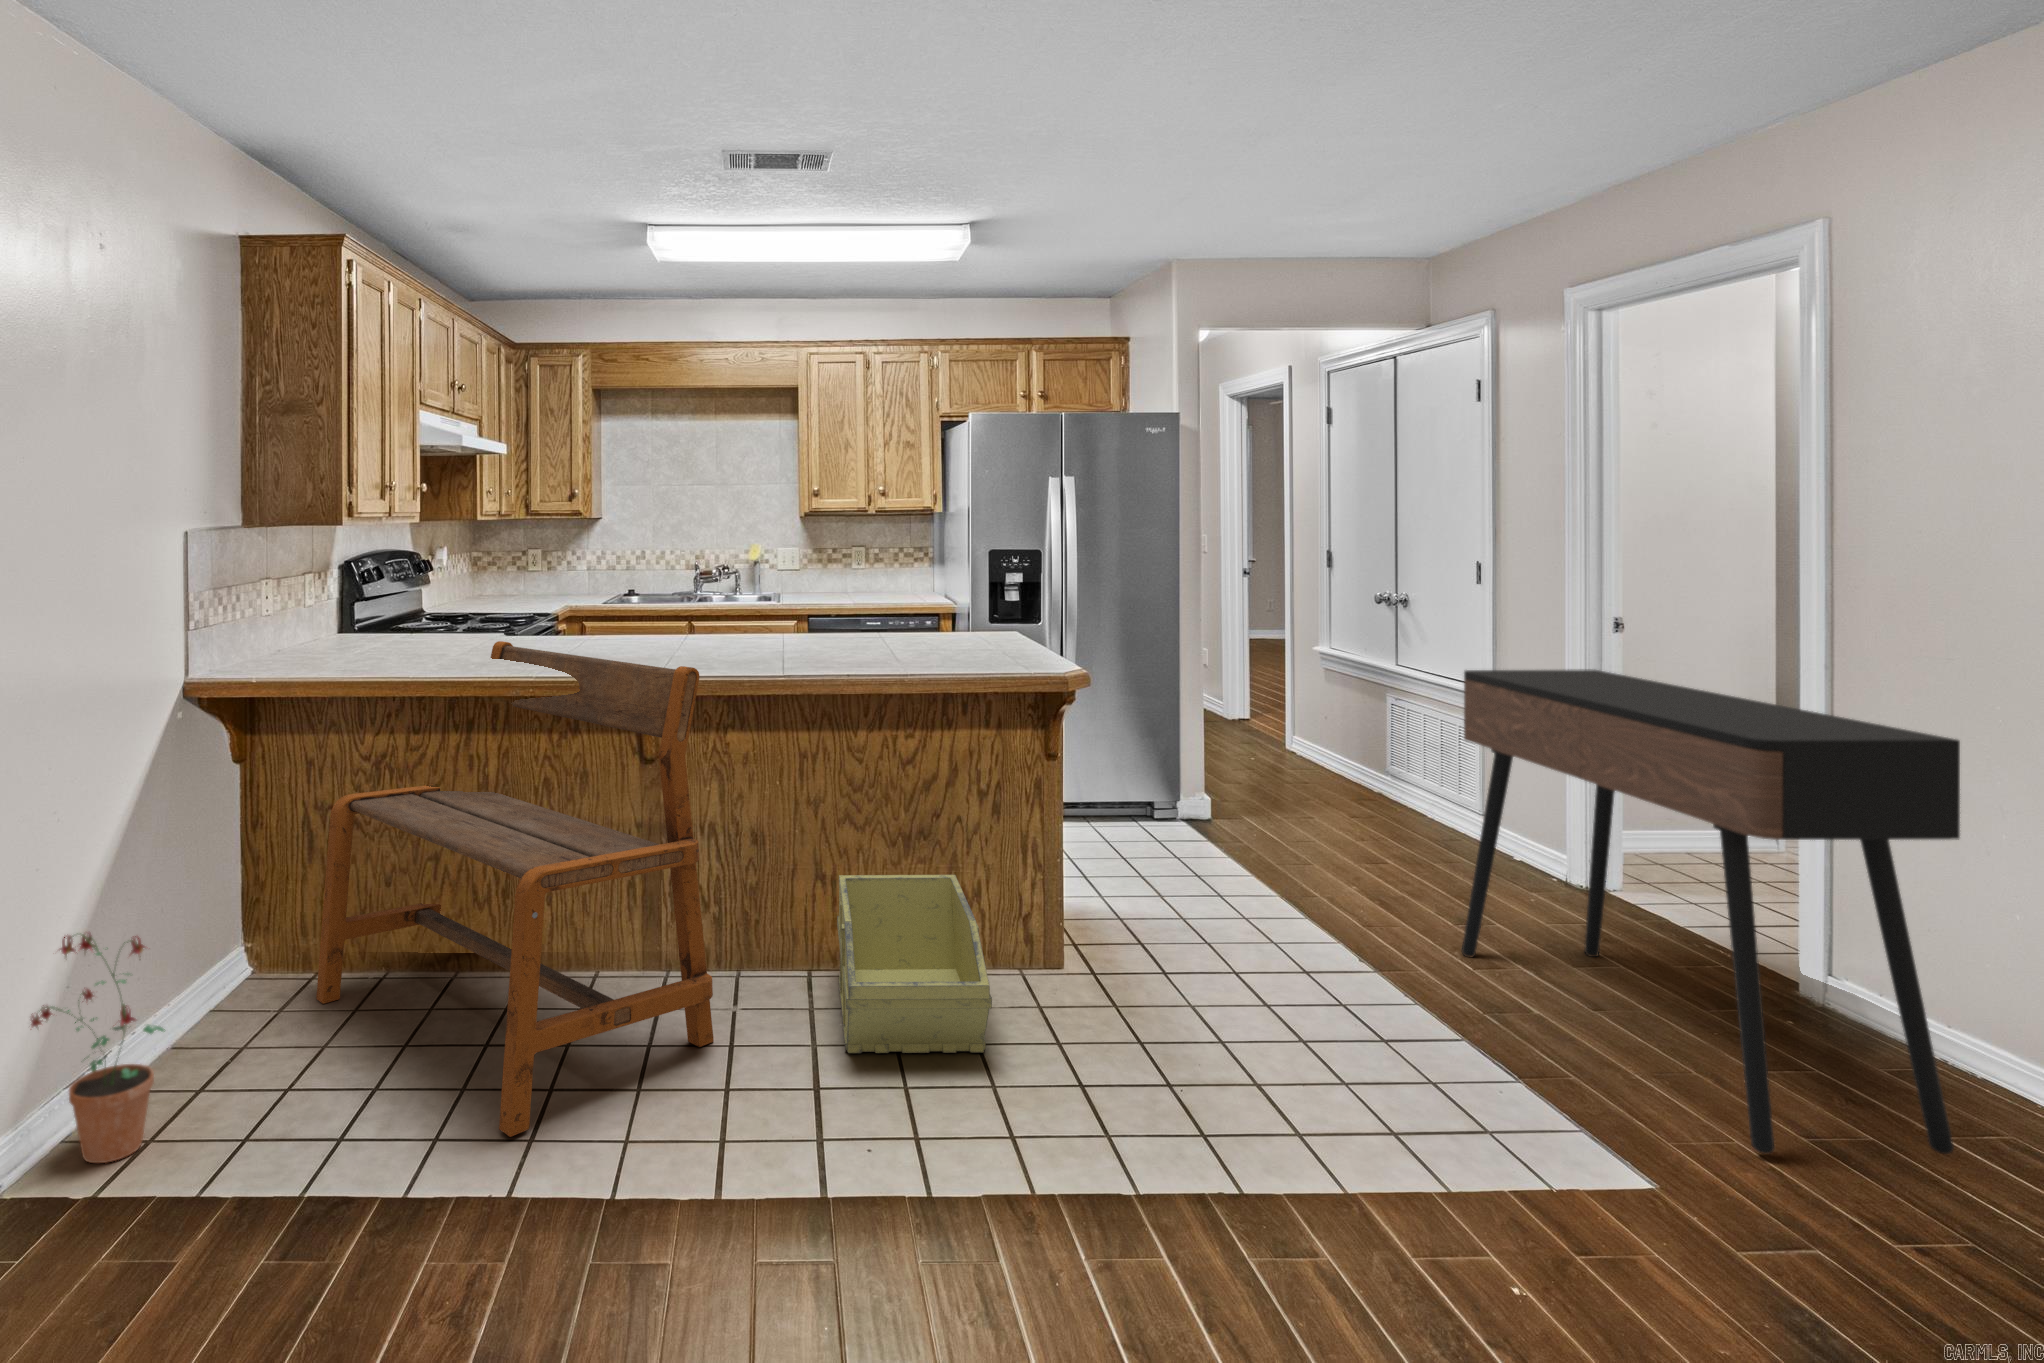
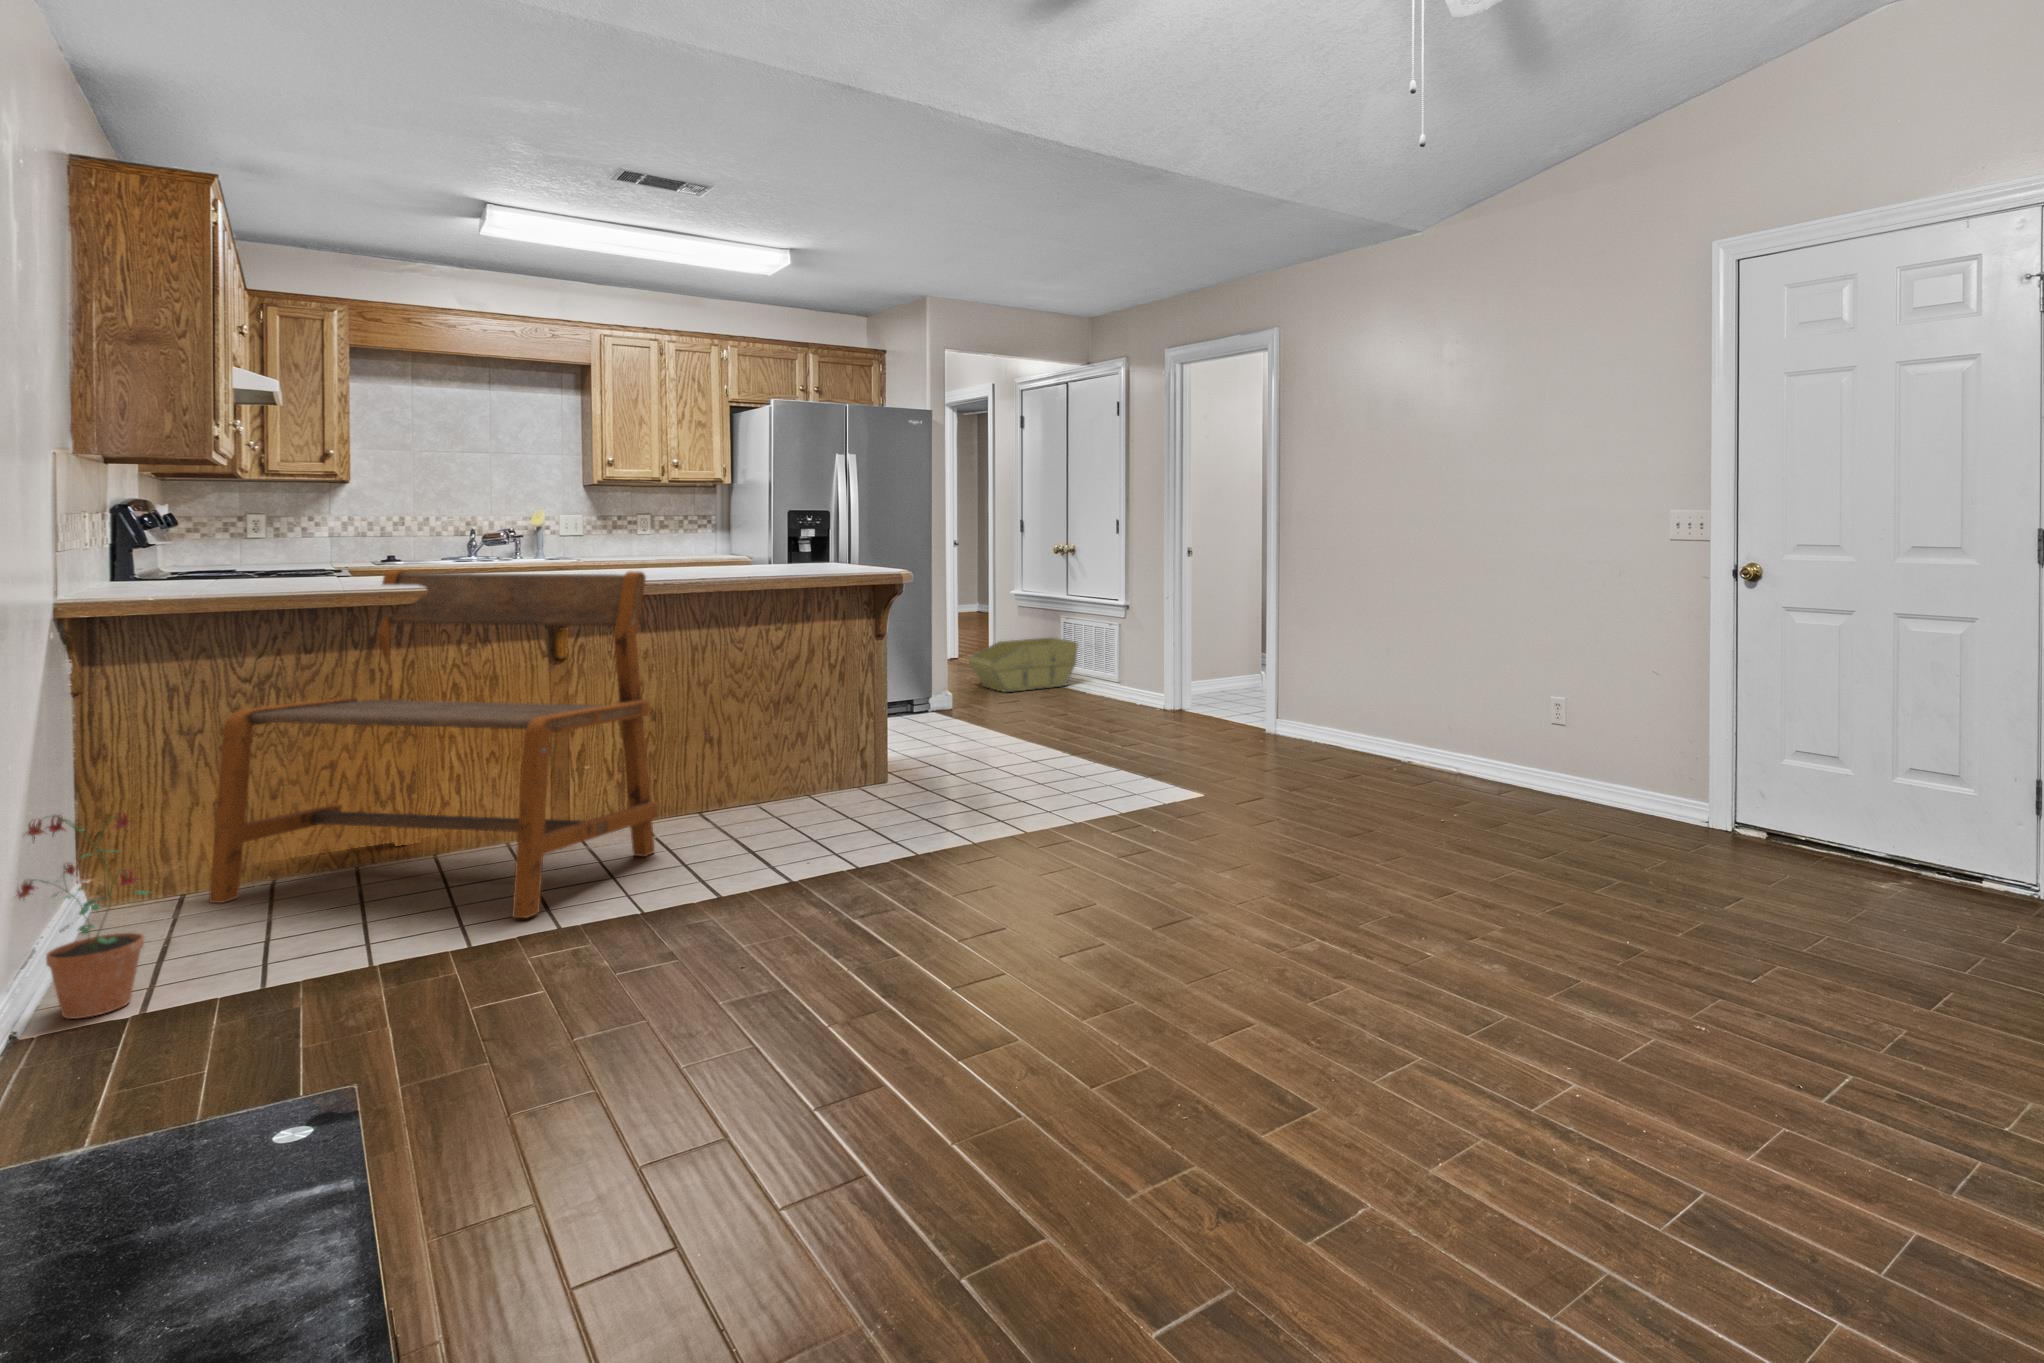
console table: present [1461,669,1960,1154] -> none [1122,570,1331,783]
storage bin: present [837,875,992,1053] -> present [969,638,1077,692]

